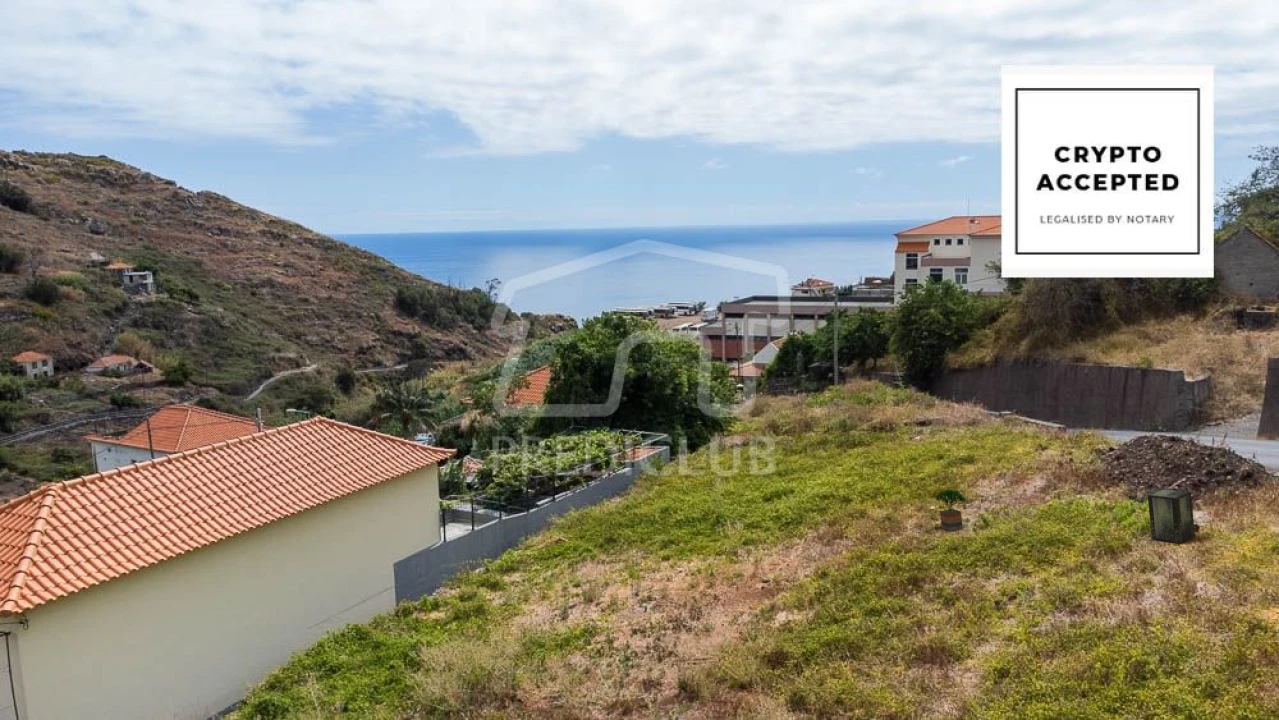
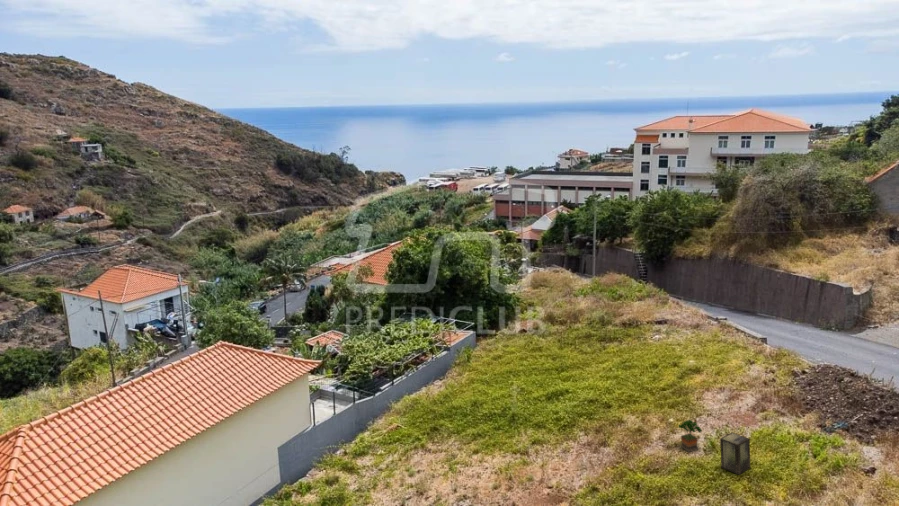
storage box: present [1148,489,1195,544] -> present [720,433,750,475]

